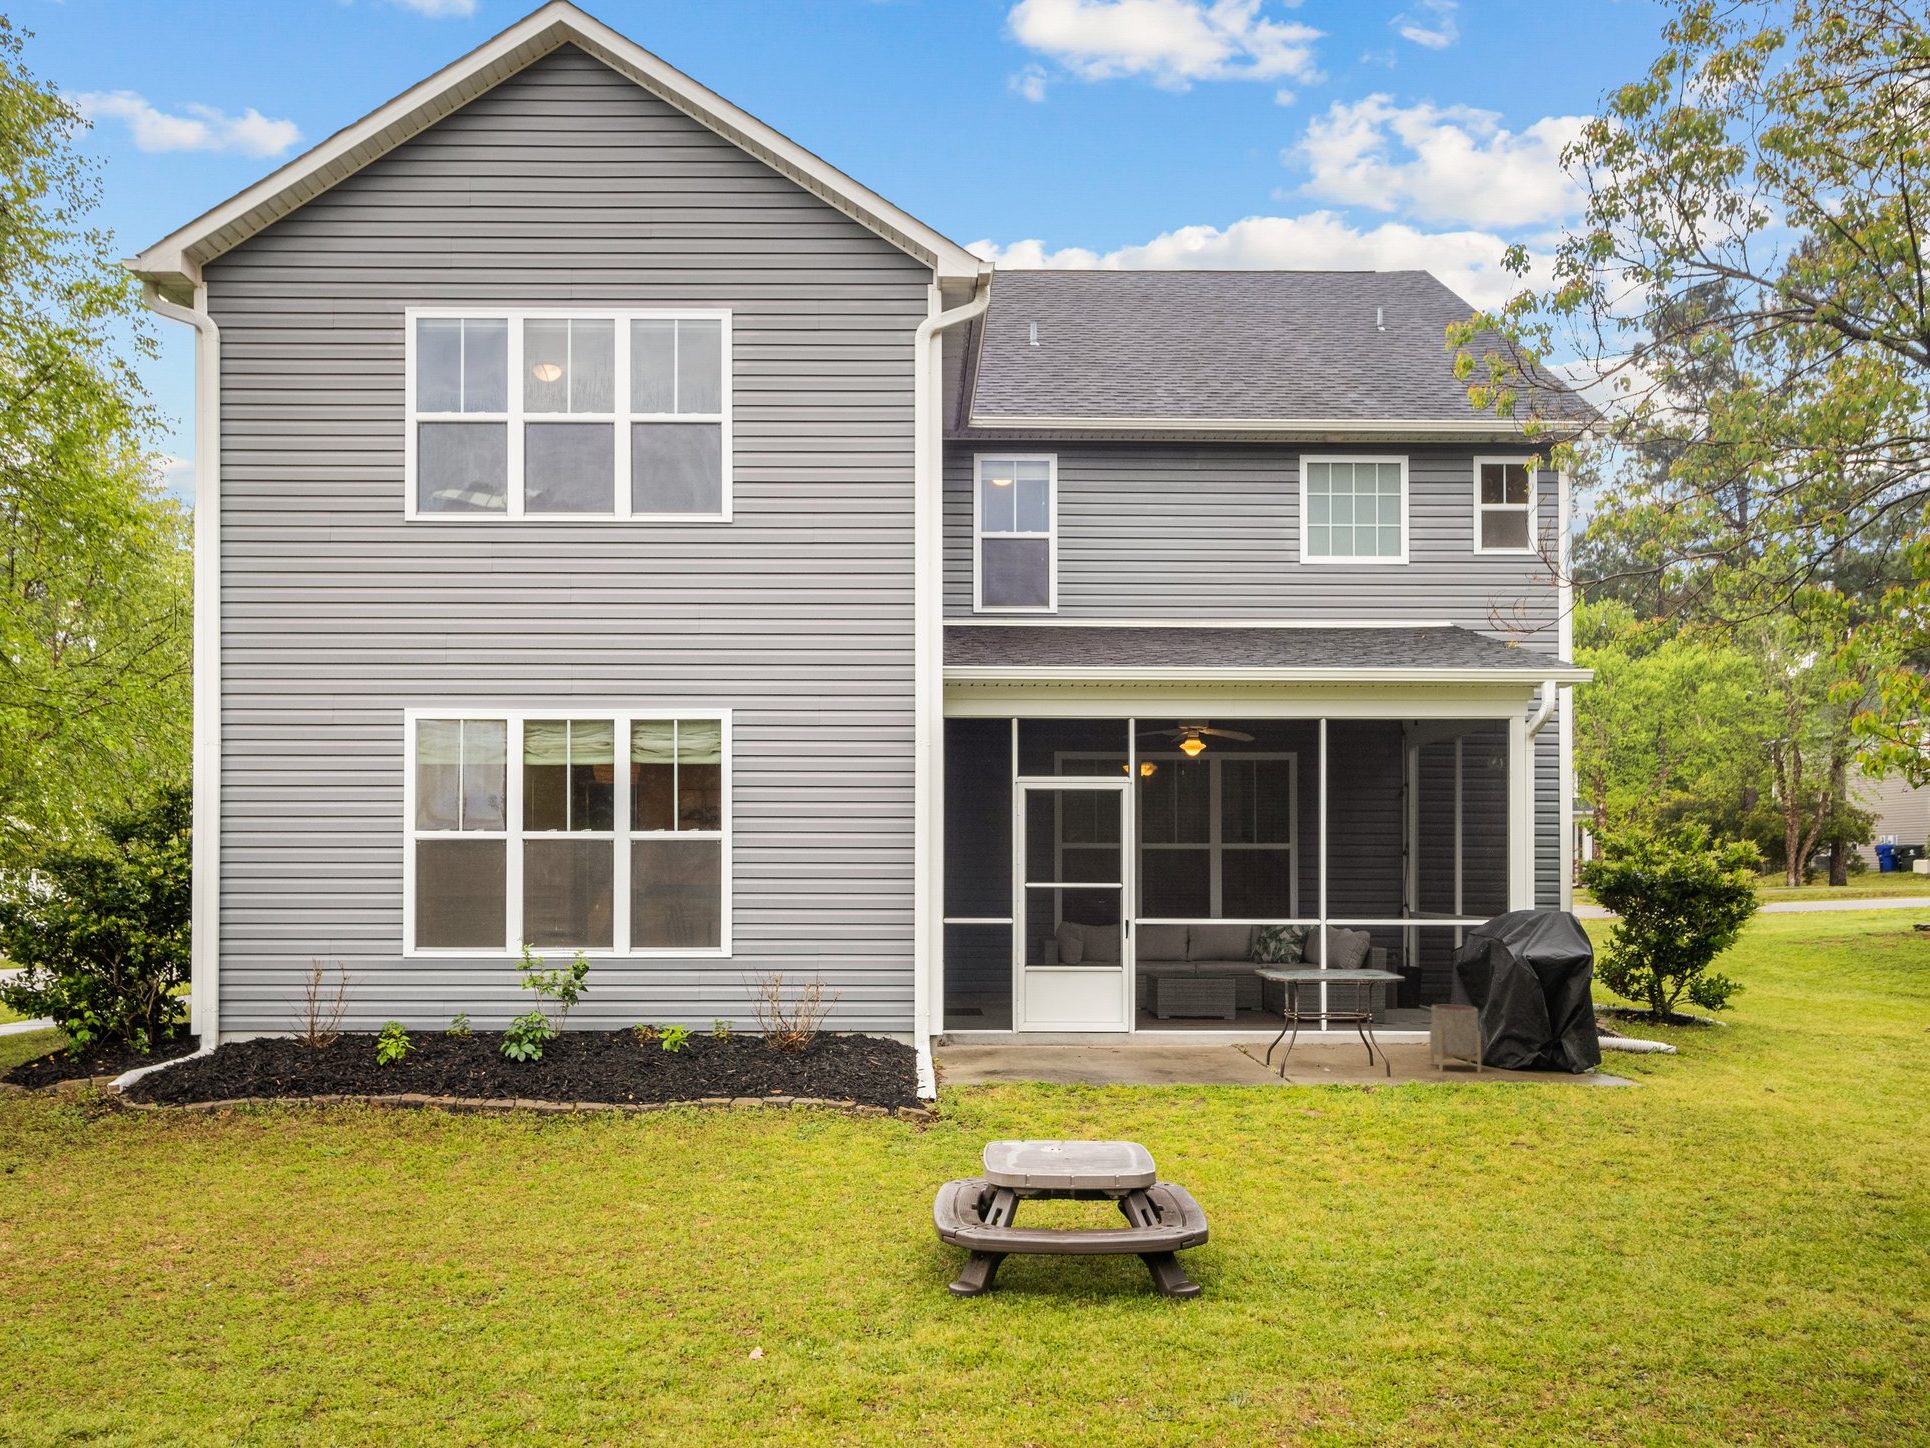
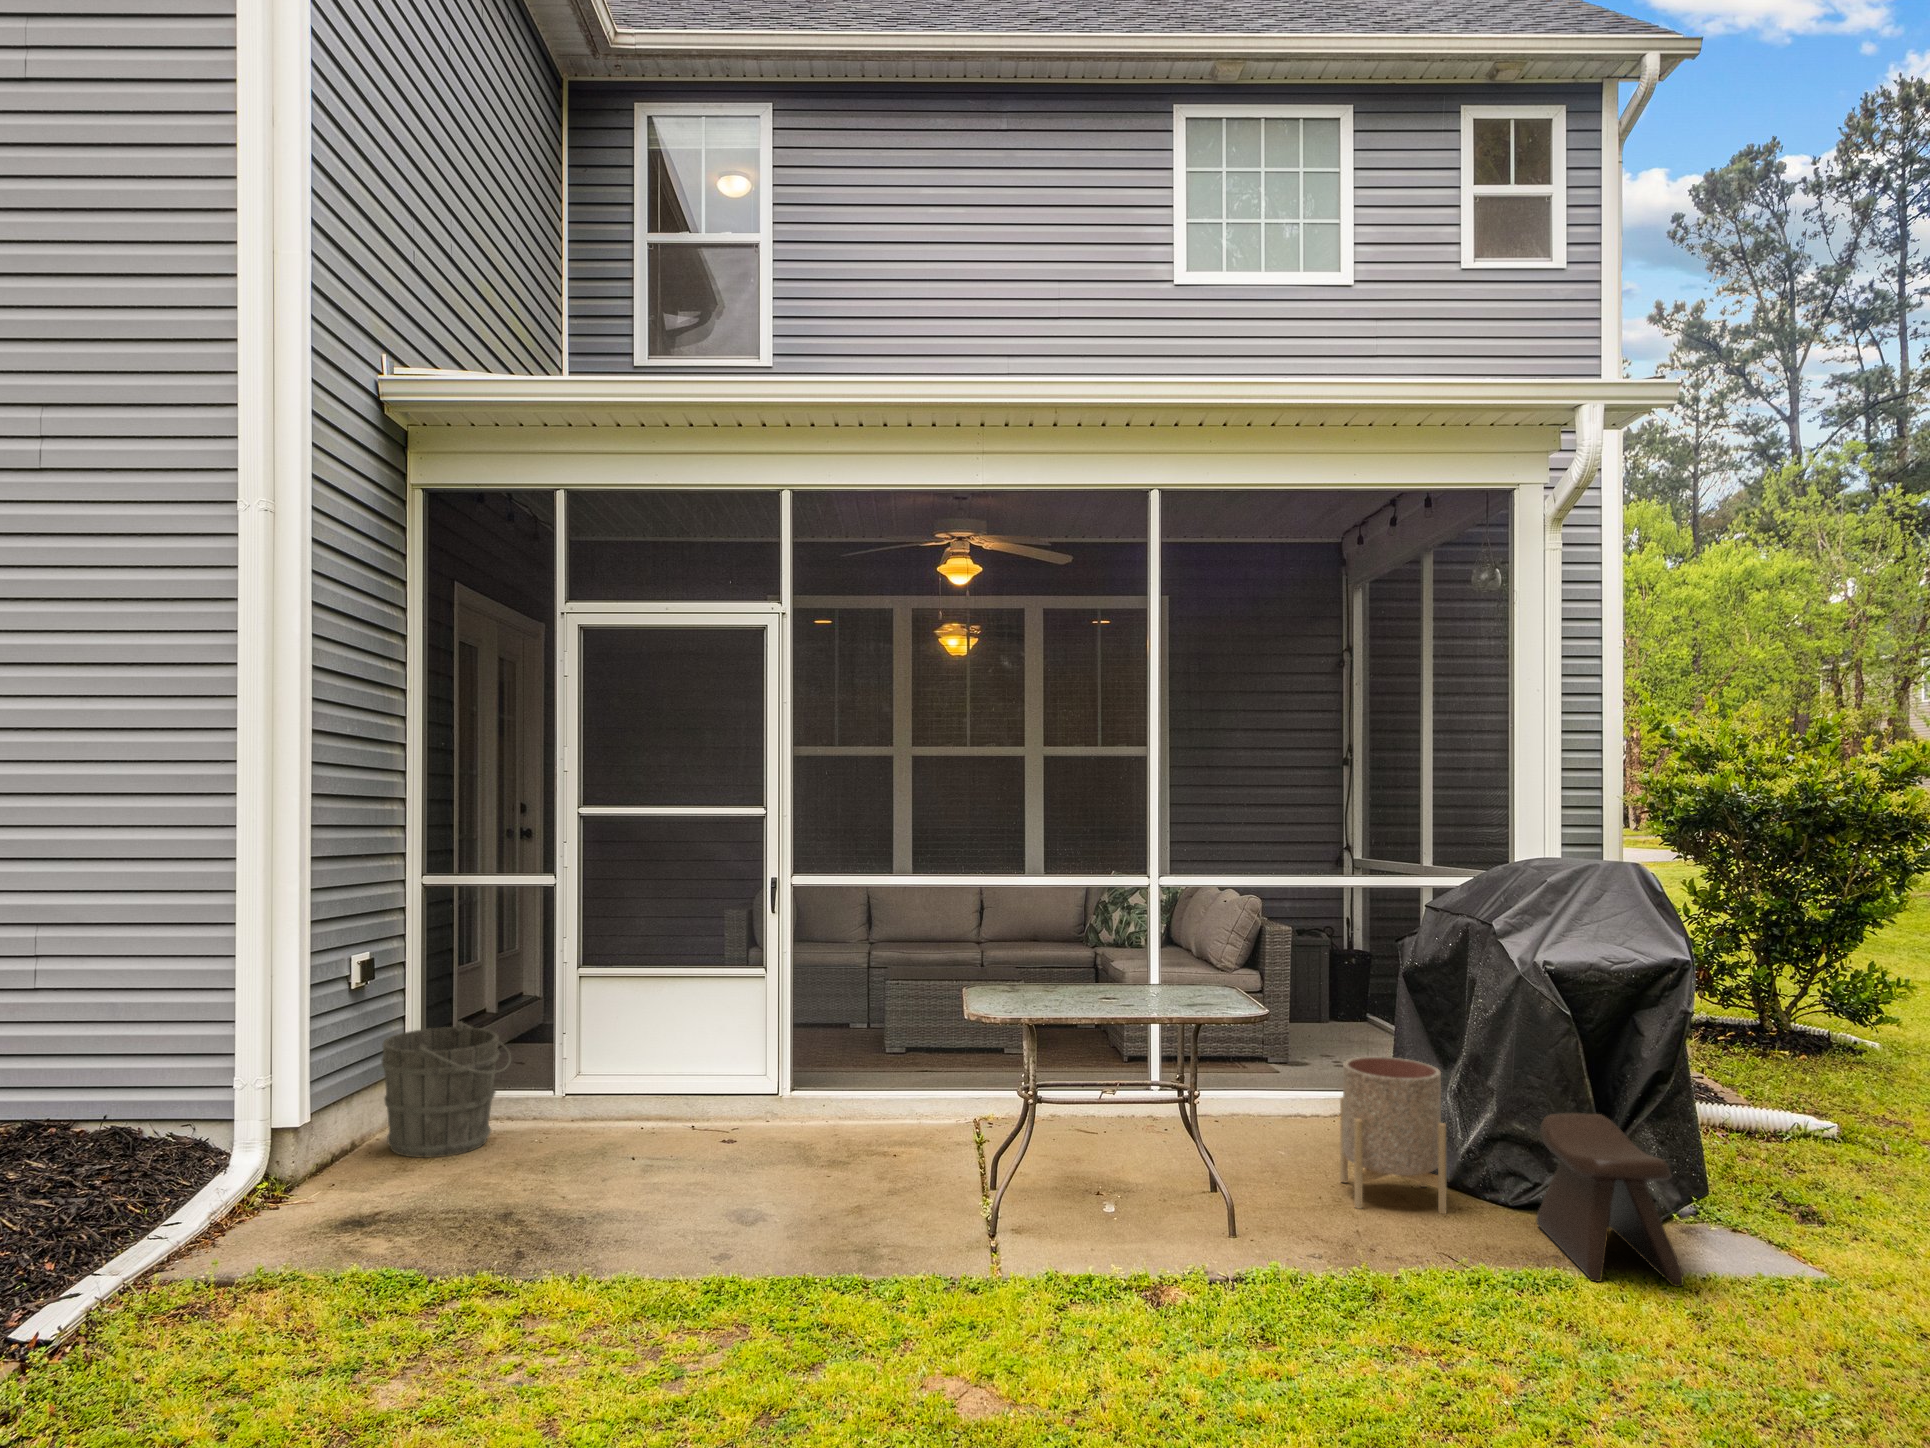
bucket: none [953,995,1014,1058] -> present [382,1021,511,1158]
stool: none [1522,1024,1582,1089] -> present [1536,1113,1684,1287]

